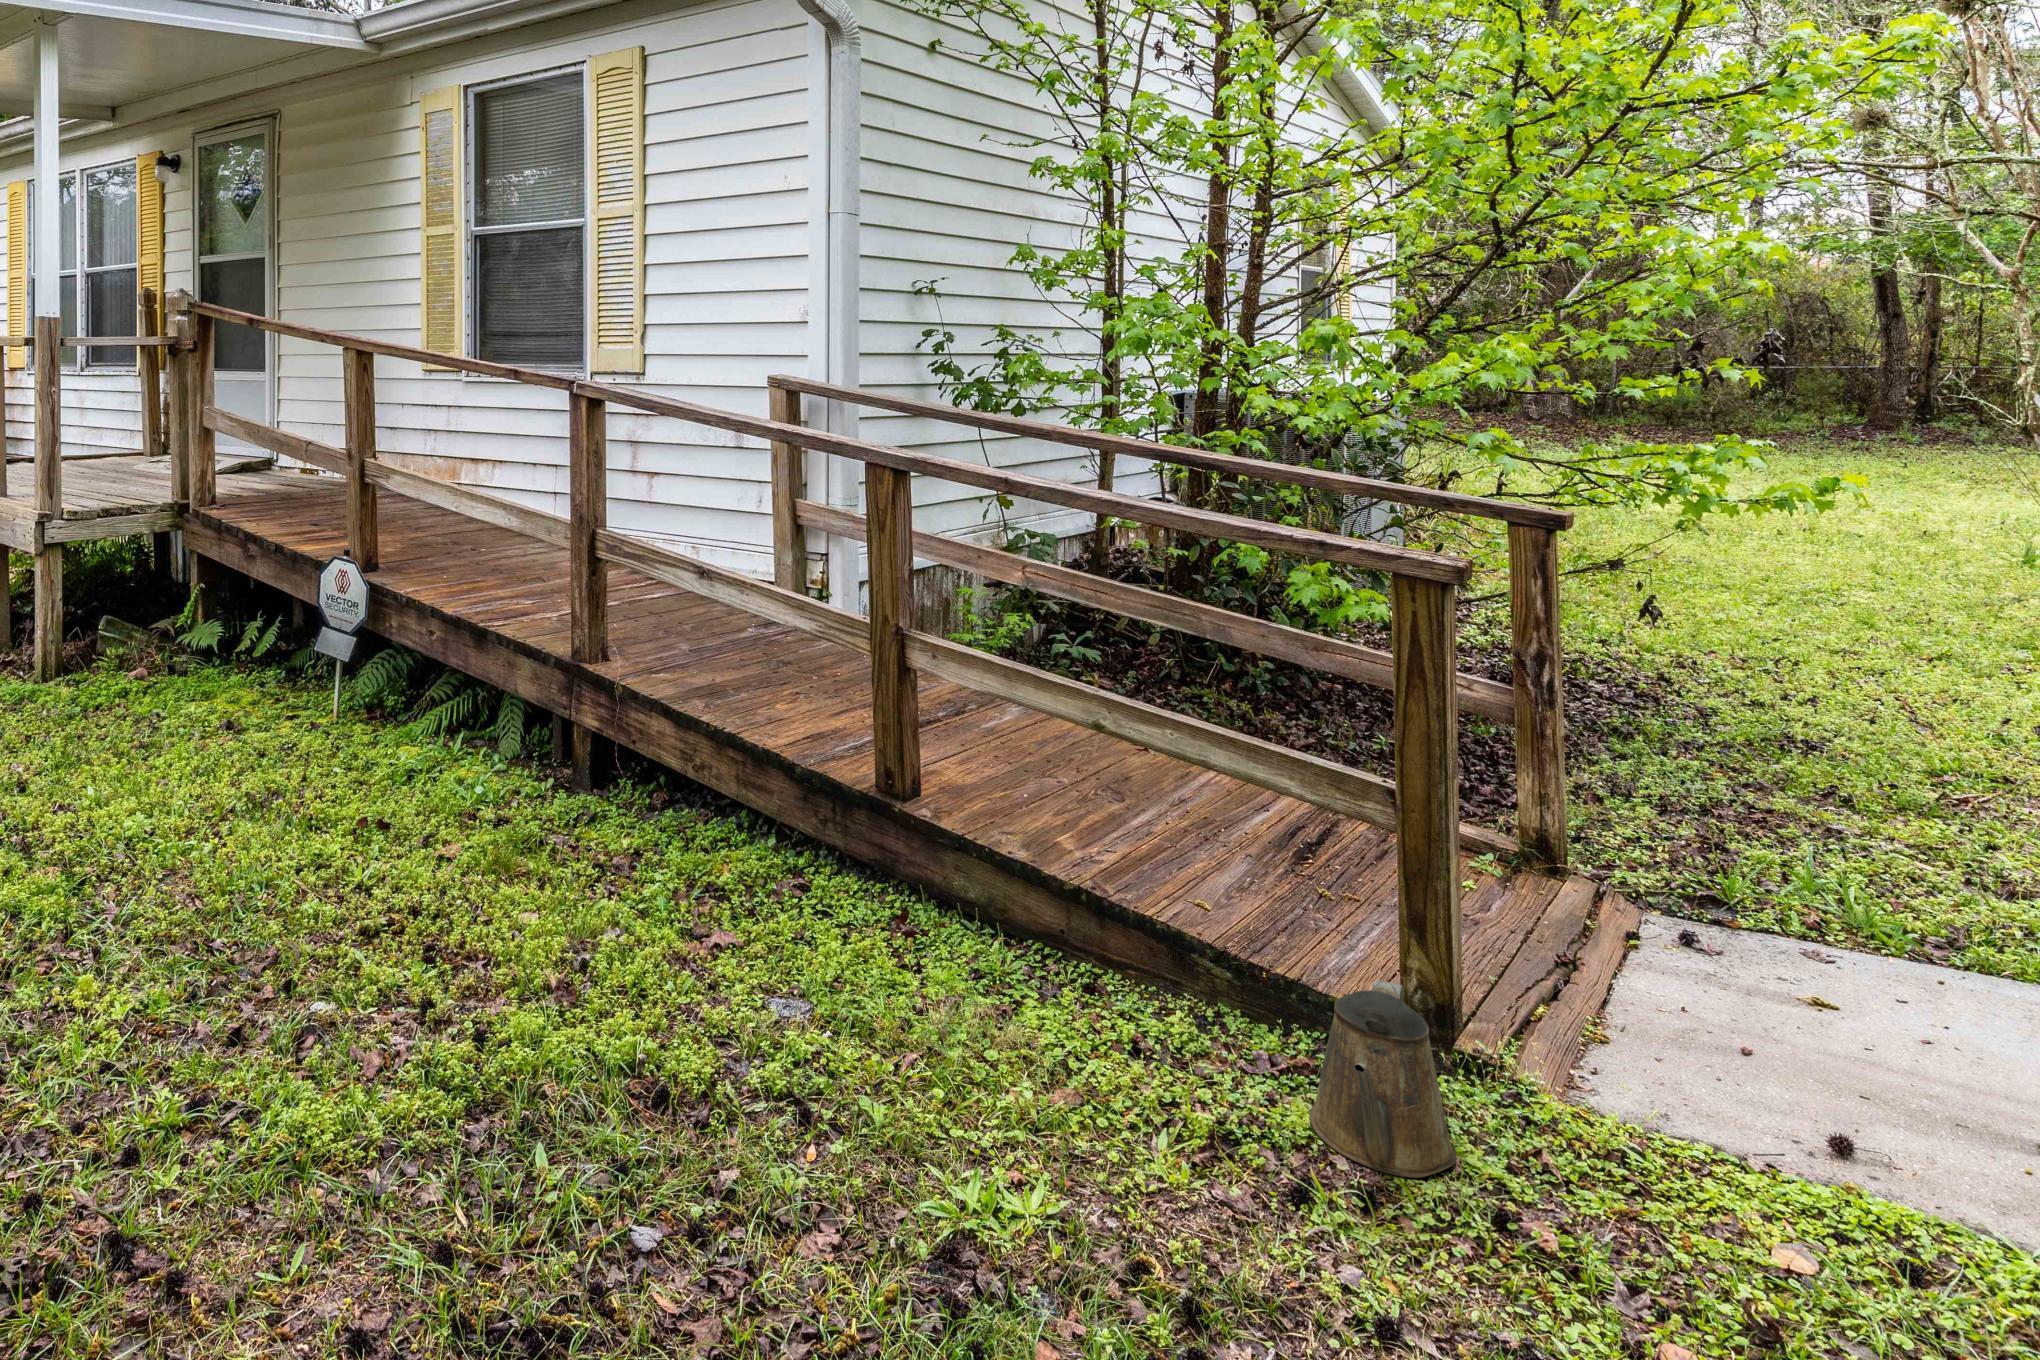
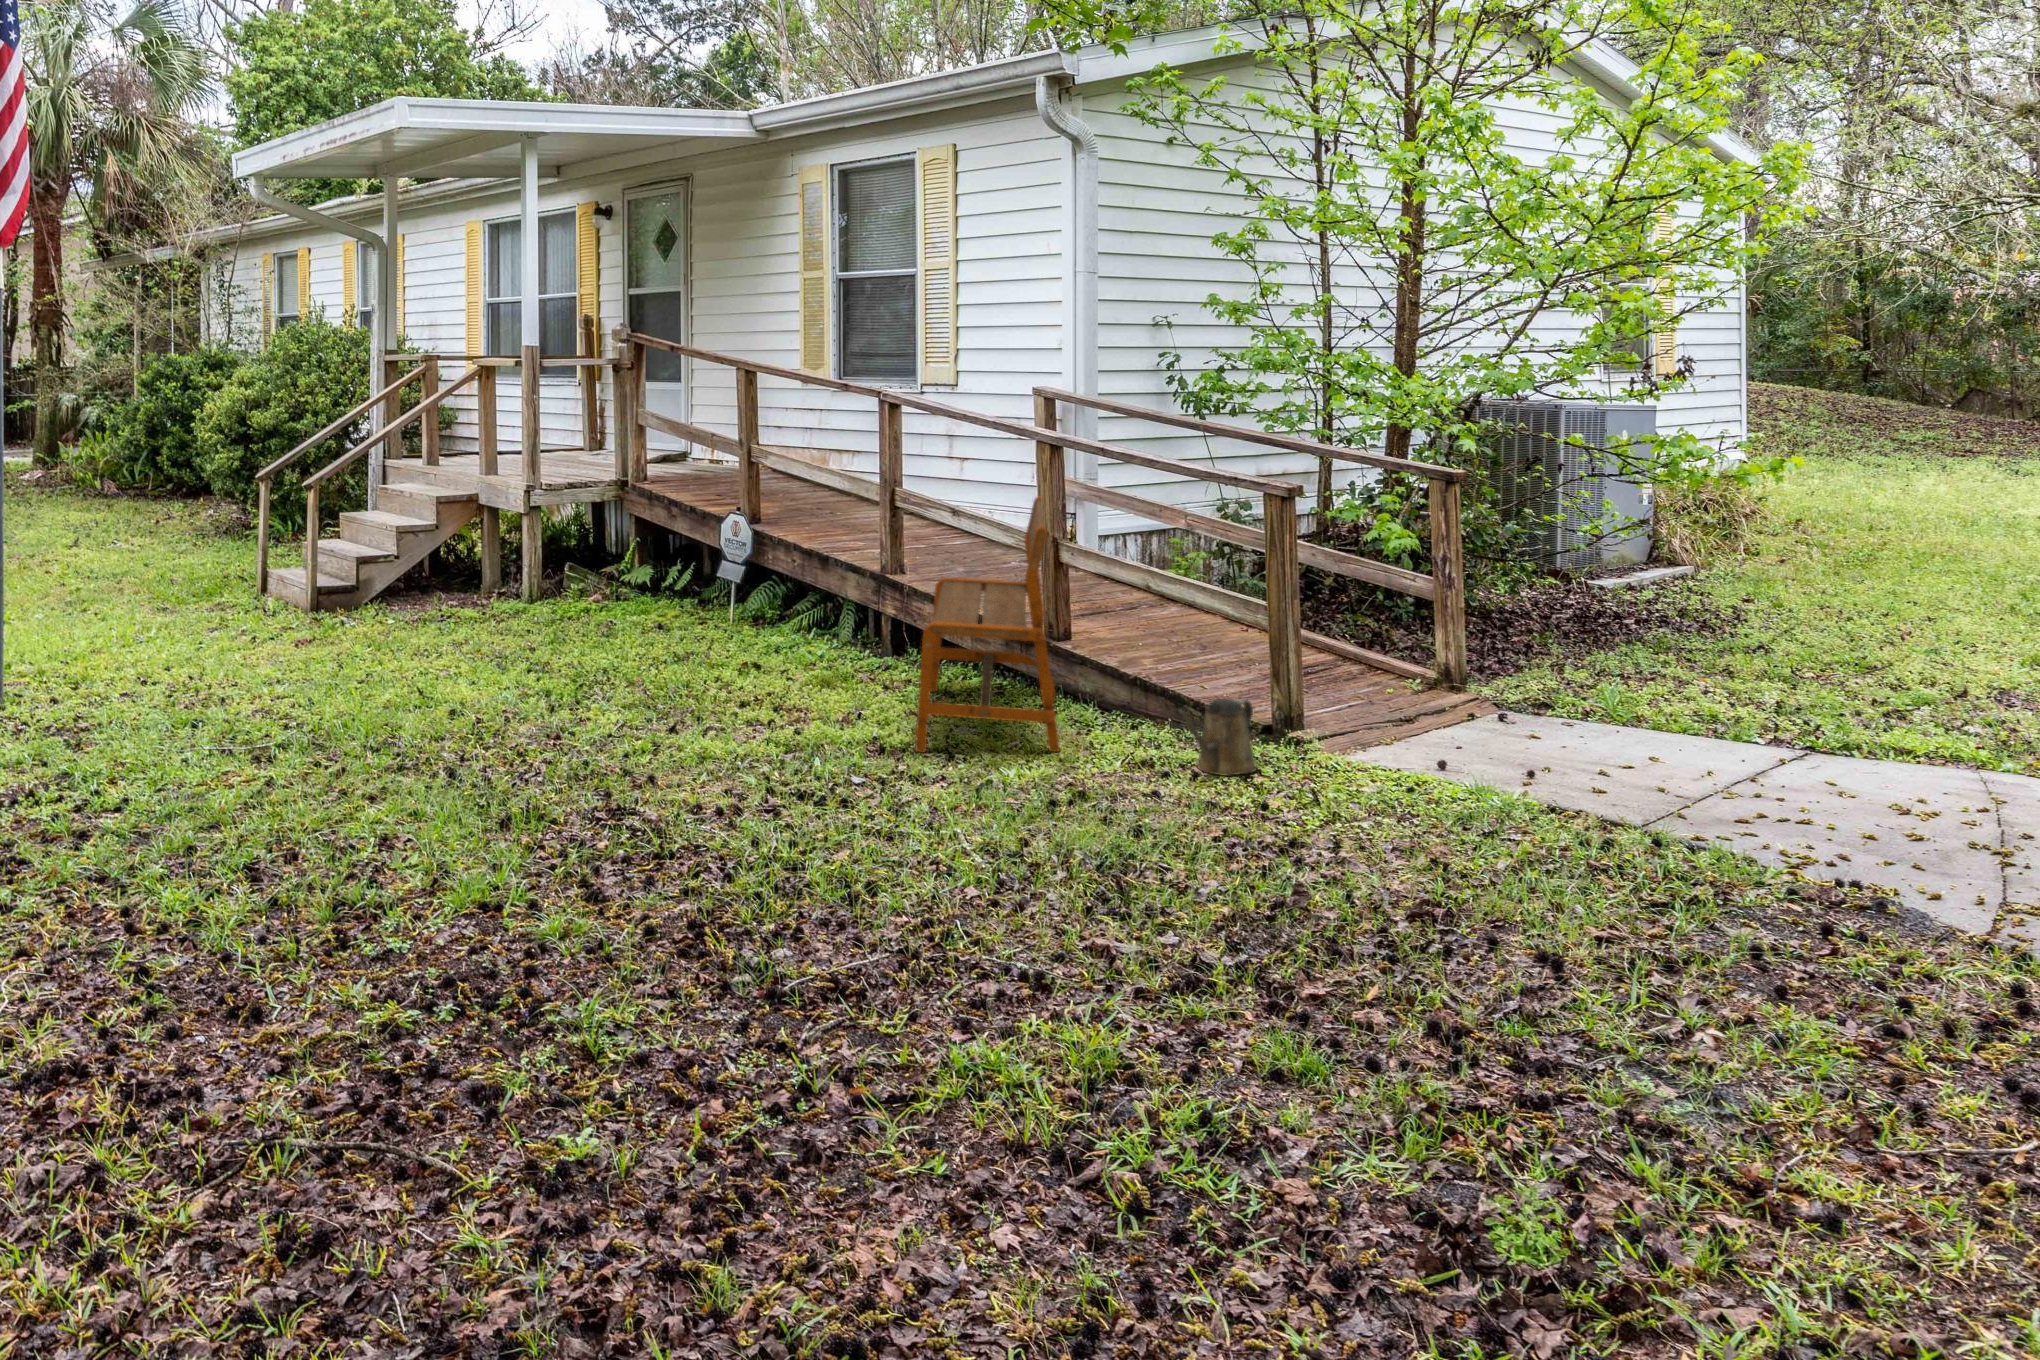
bench: none [674,549,1011,1102] -> present [915,497,1060,752]

